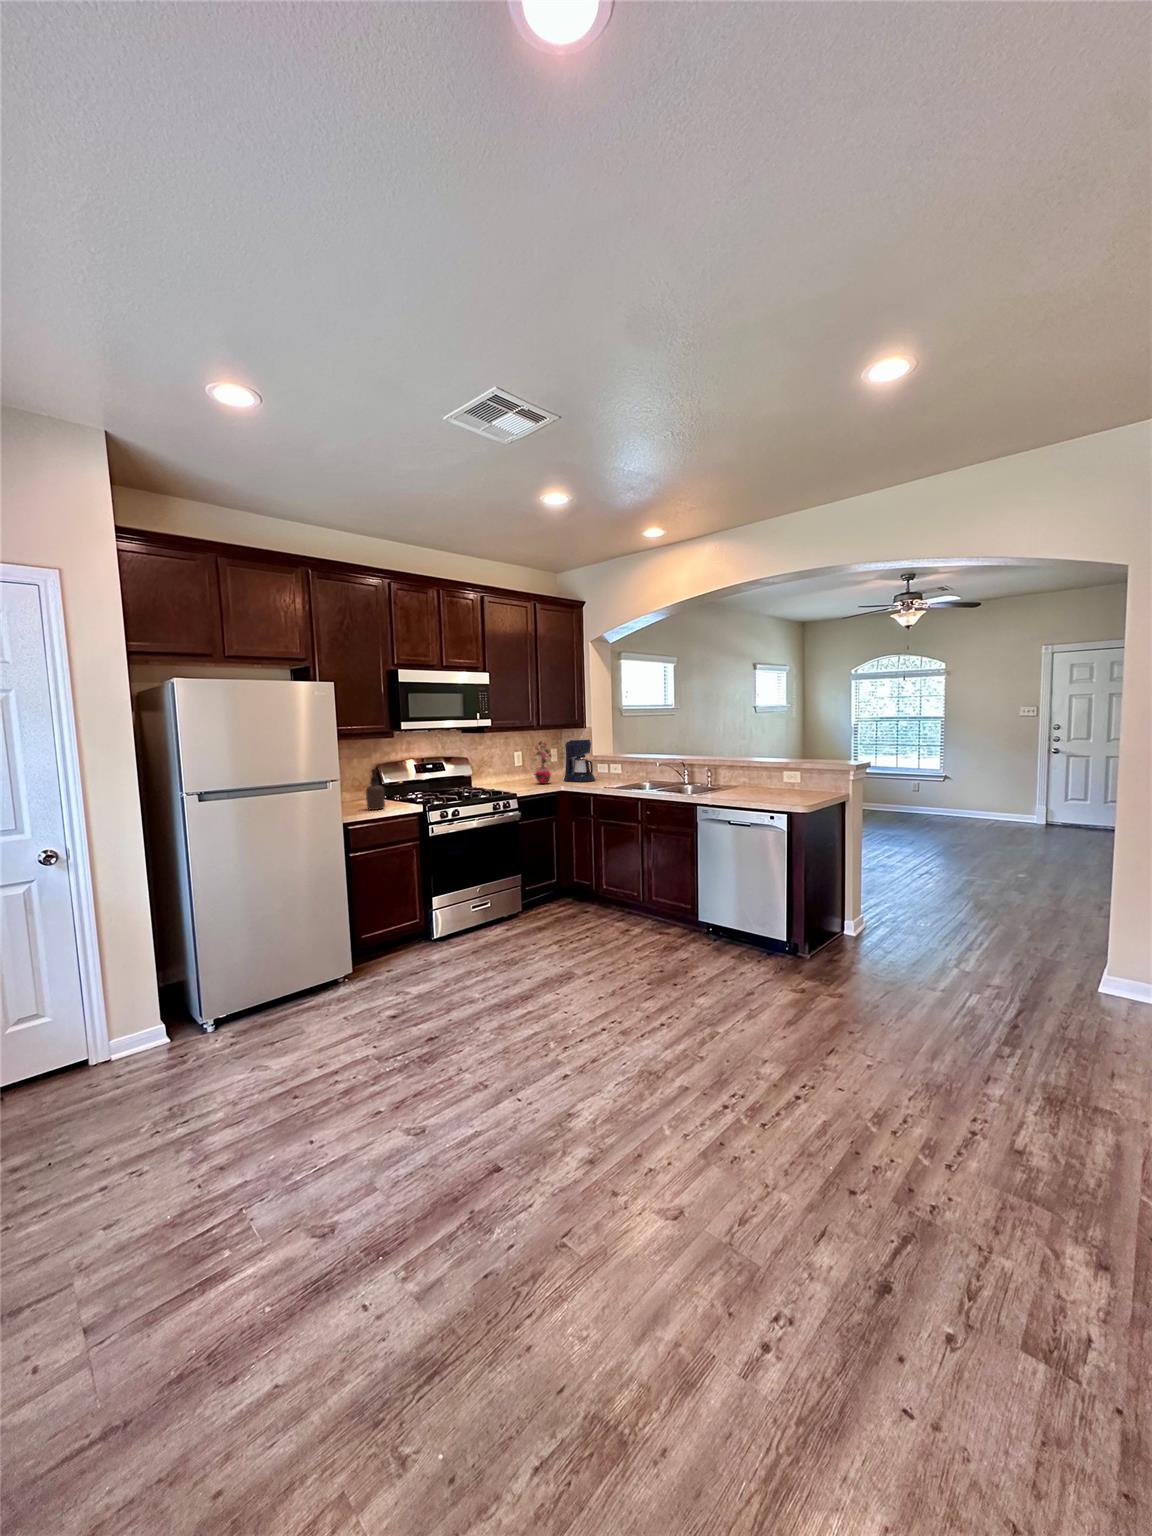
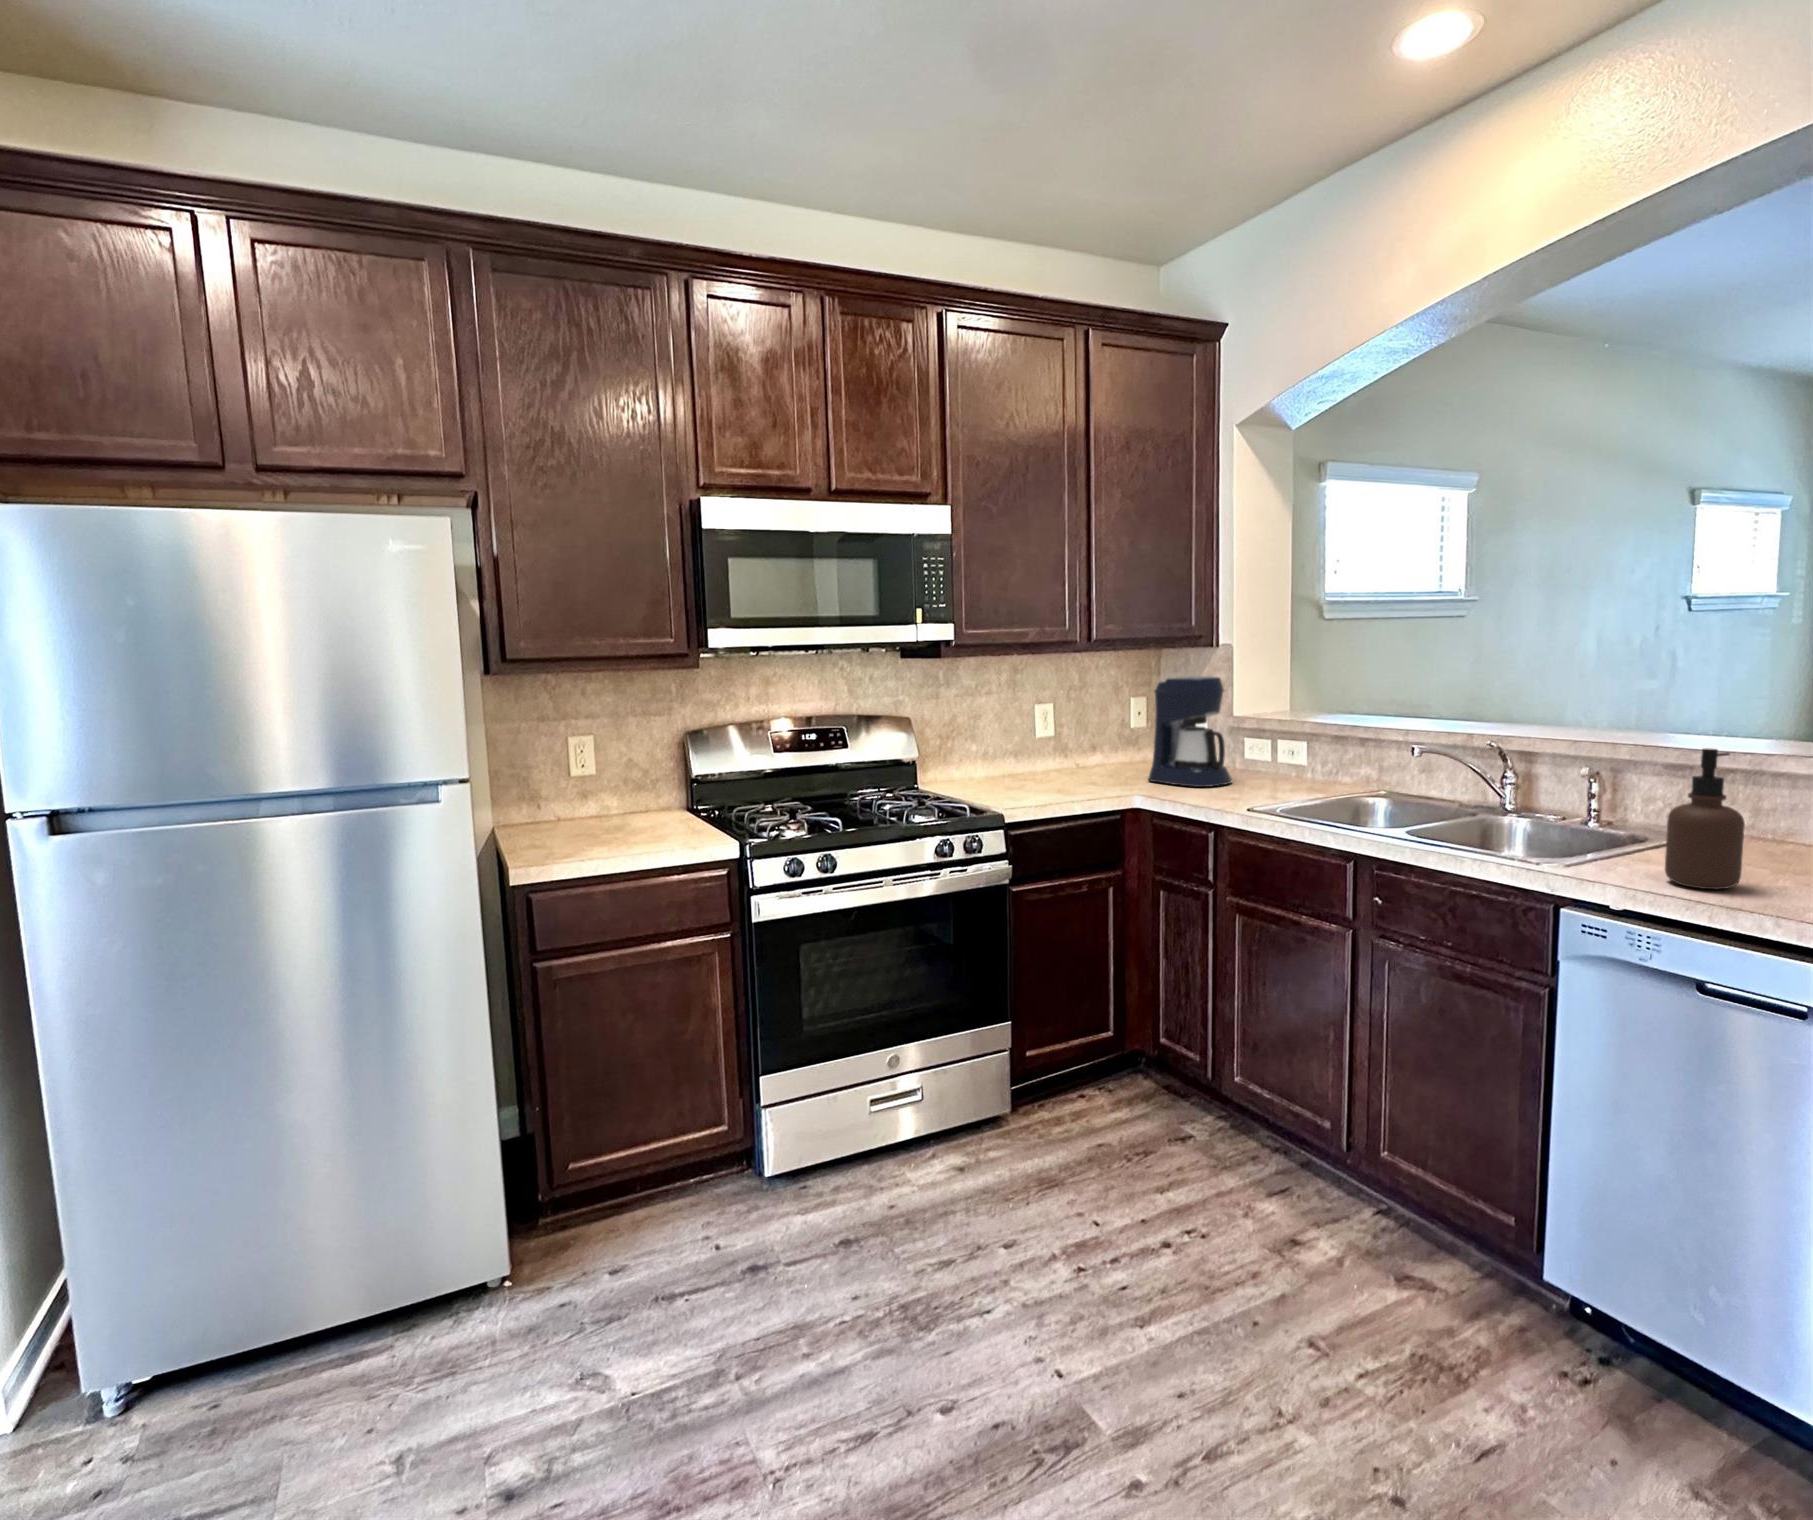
potted plant: present [534,741,552,784] -> none [1059,678,1118,788]
soap dispenser: present [366,769,385,810] -> present [1665,749,1745,889]

